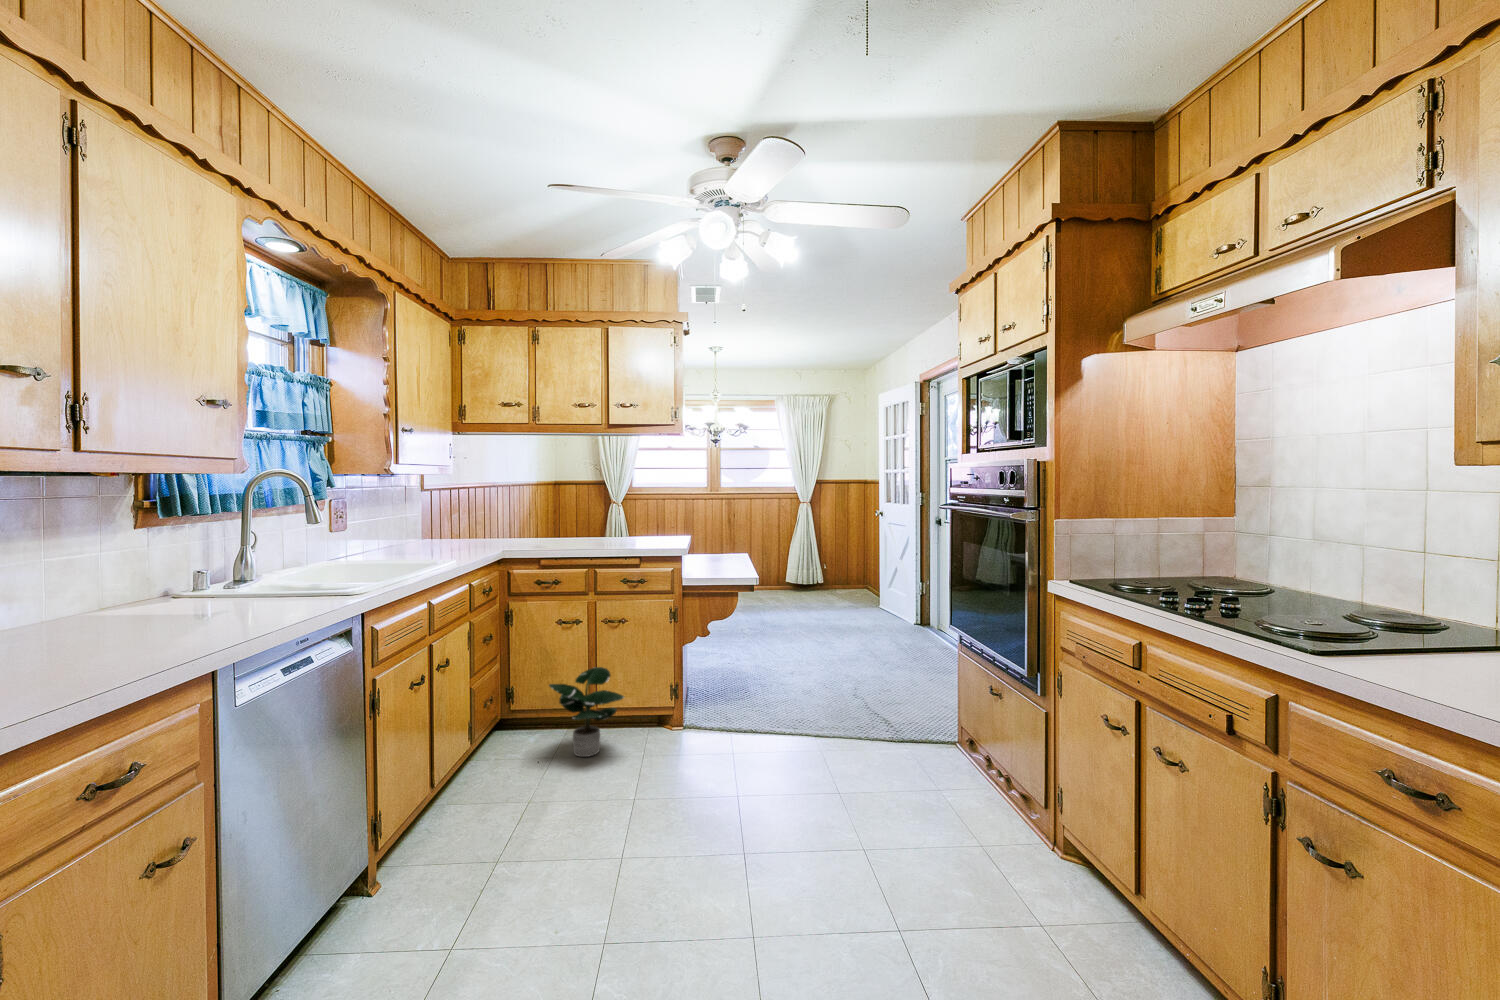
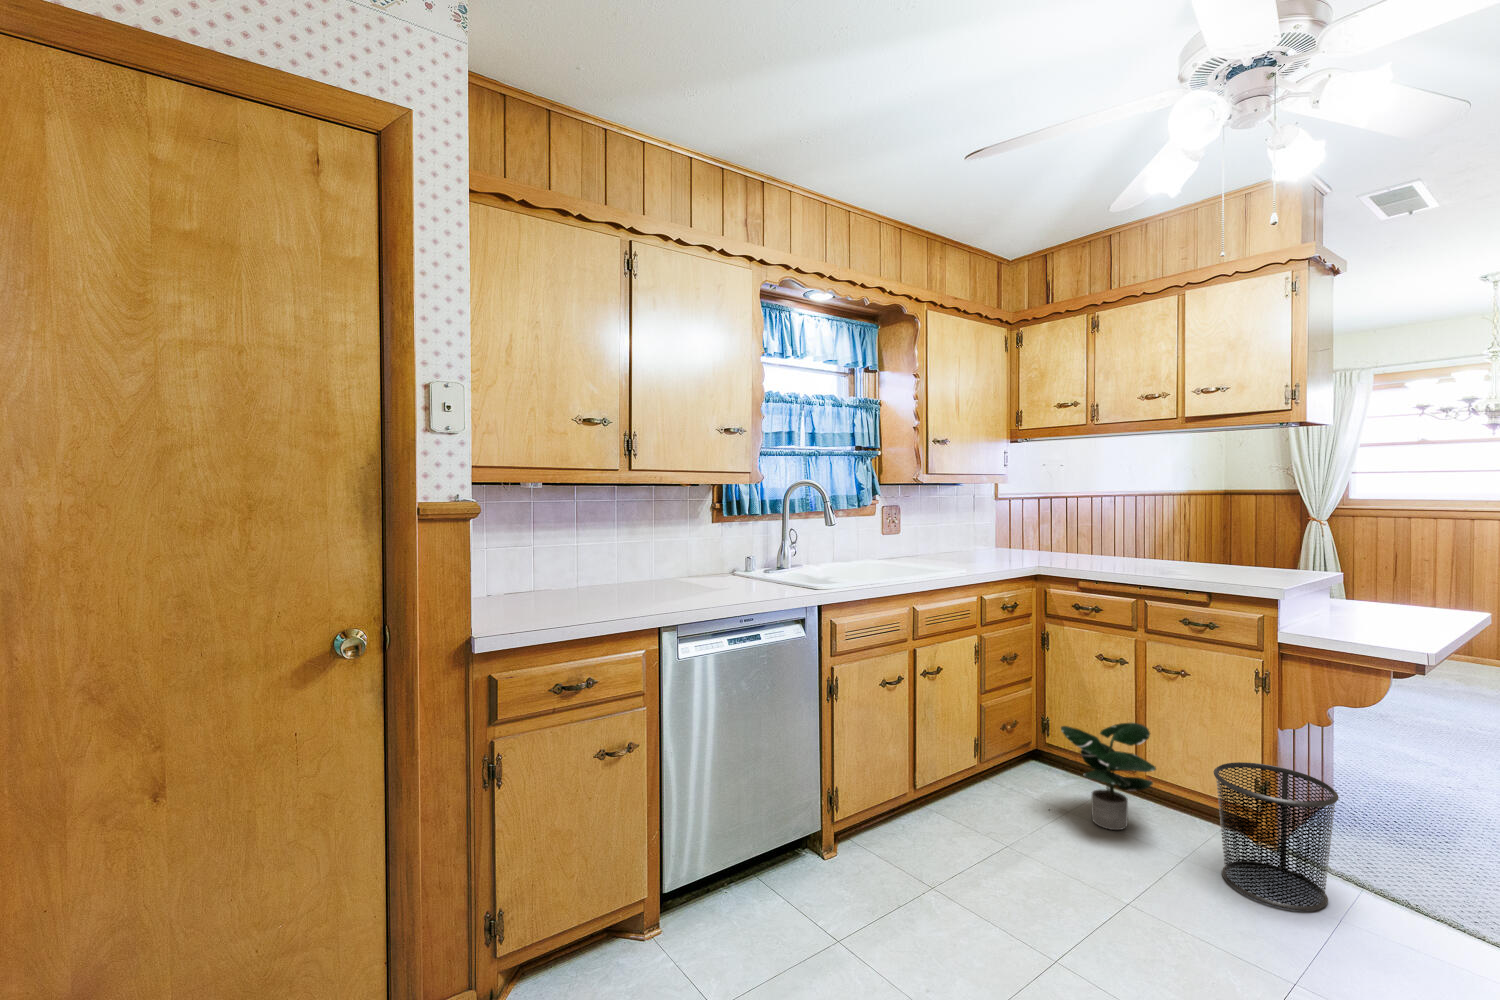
waste bin: none [664,670,731,761] -> present [1213,762,1339,911]

